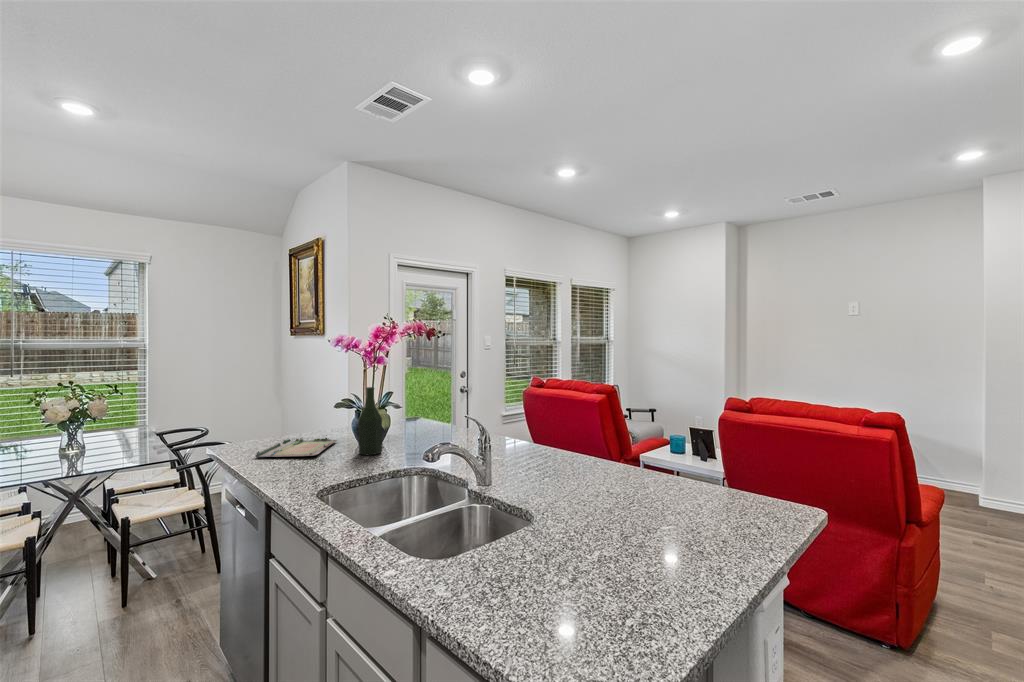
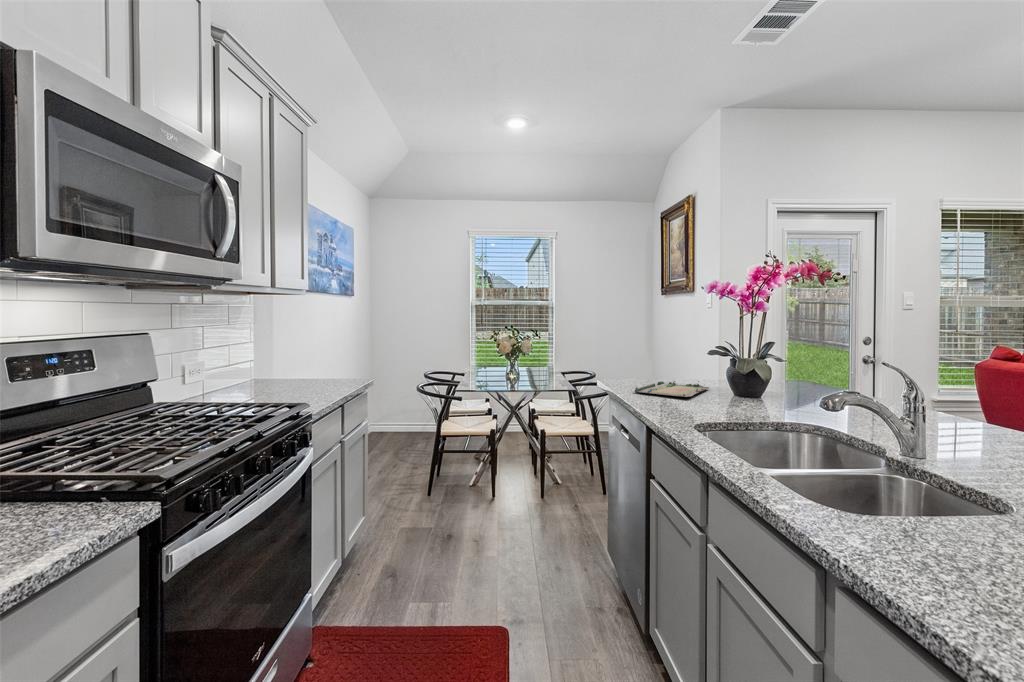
bottle: present [359,387,382,455] -> none [734,333,762,405]

